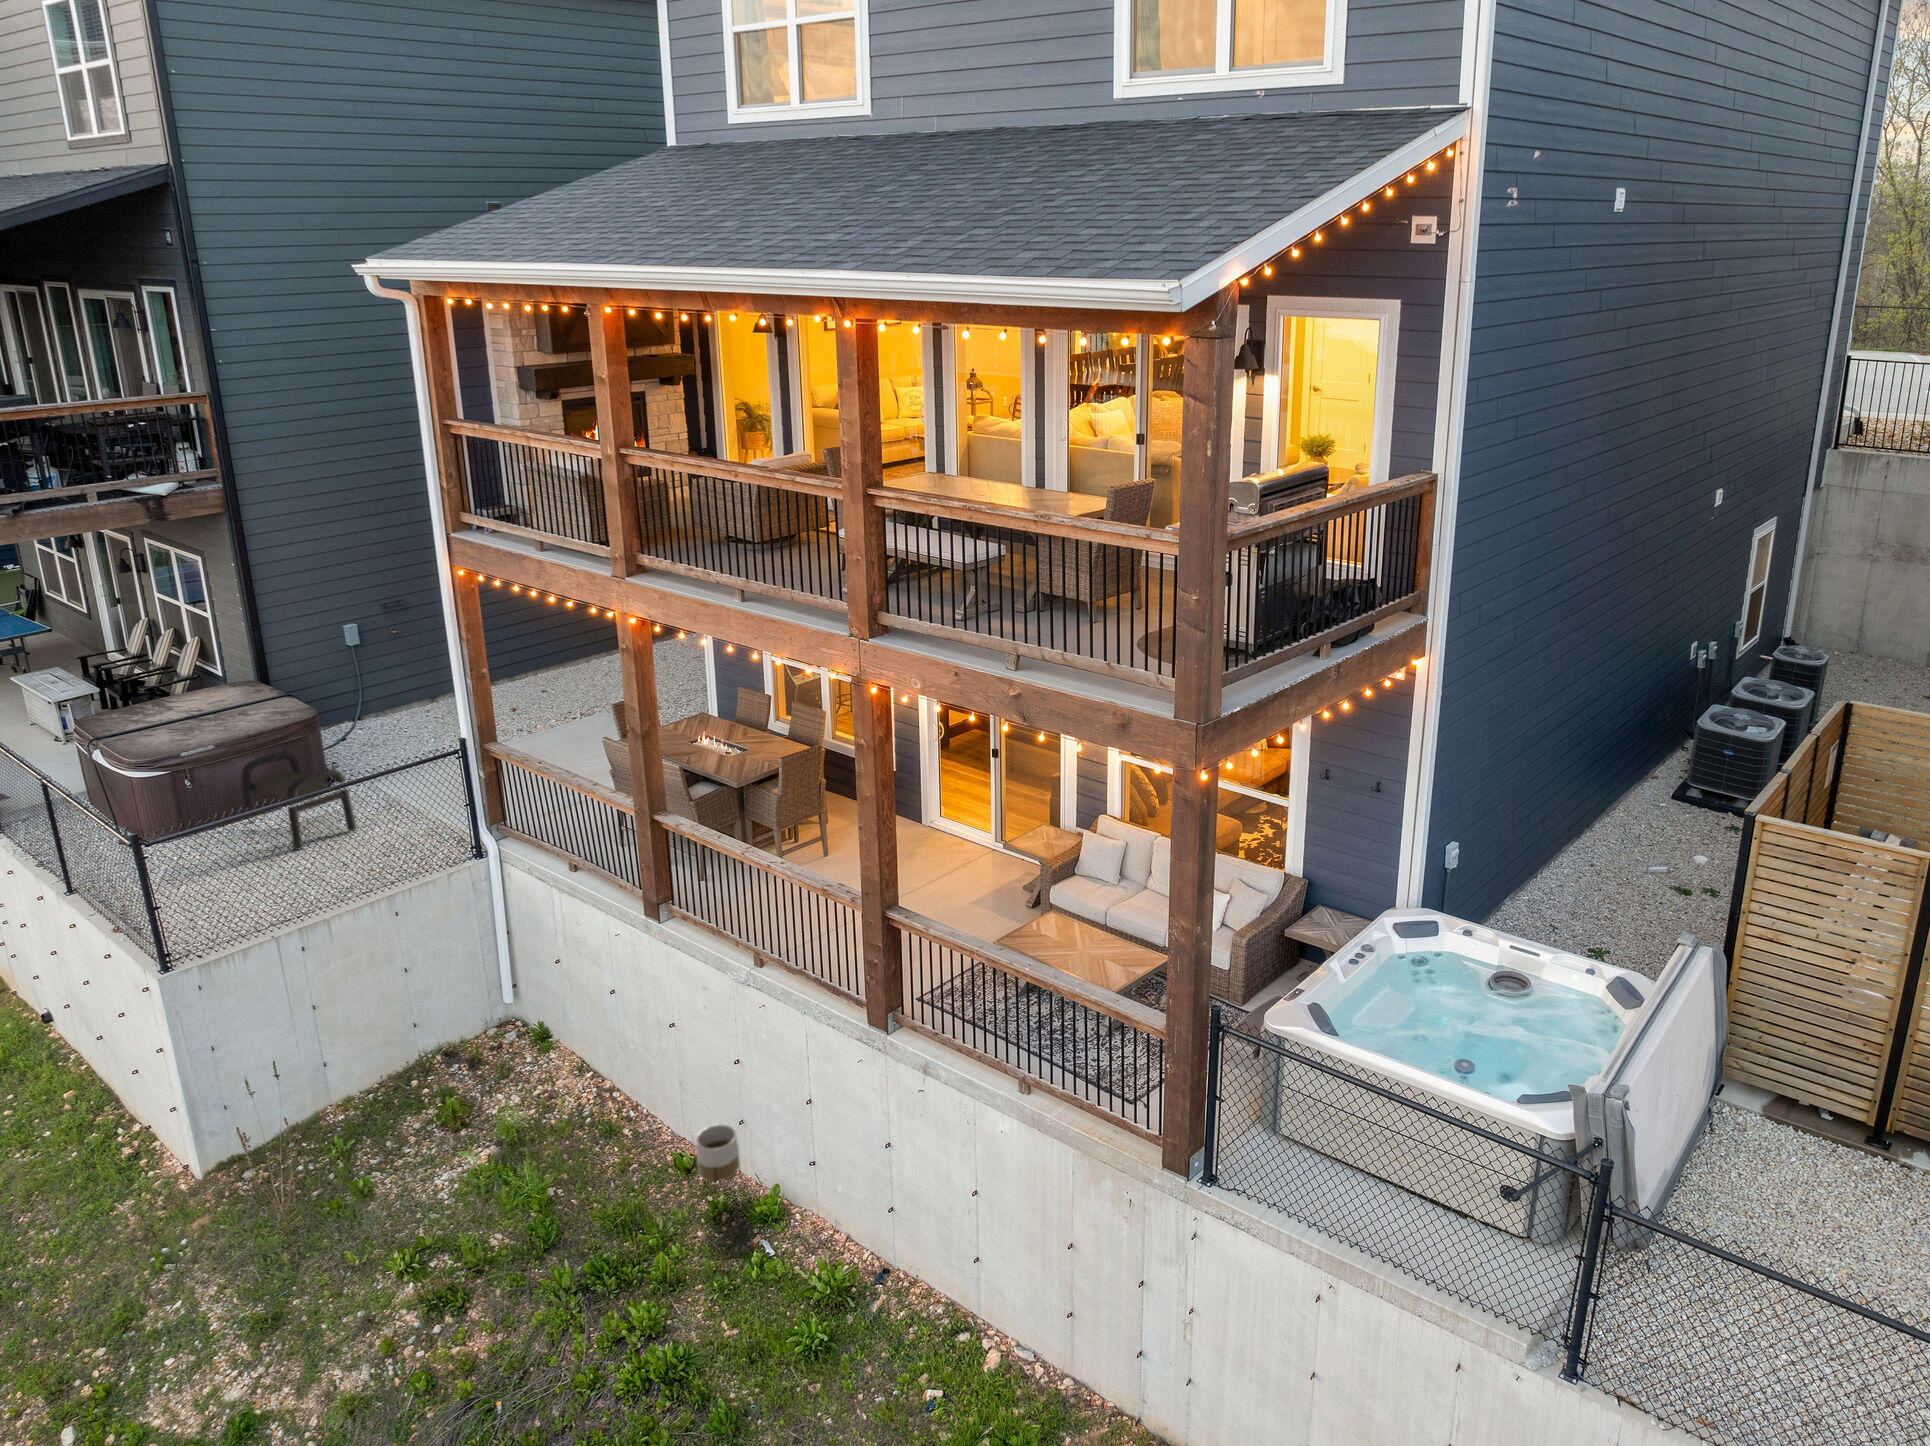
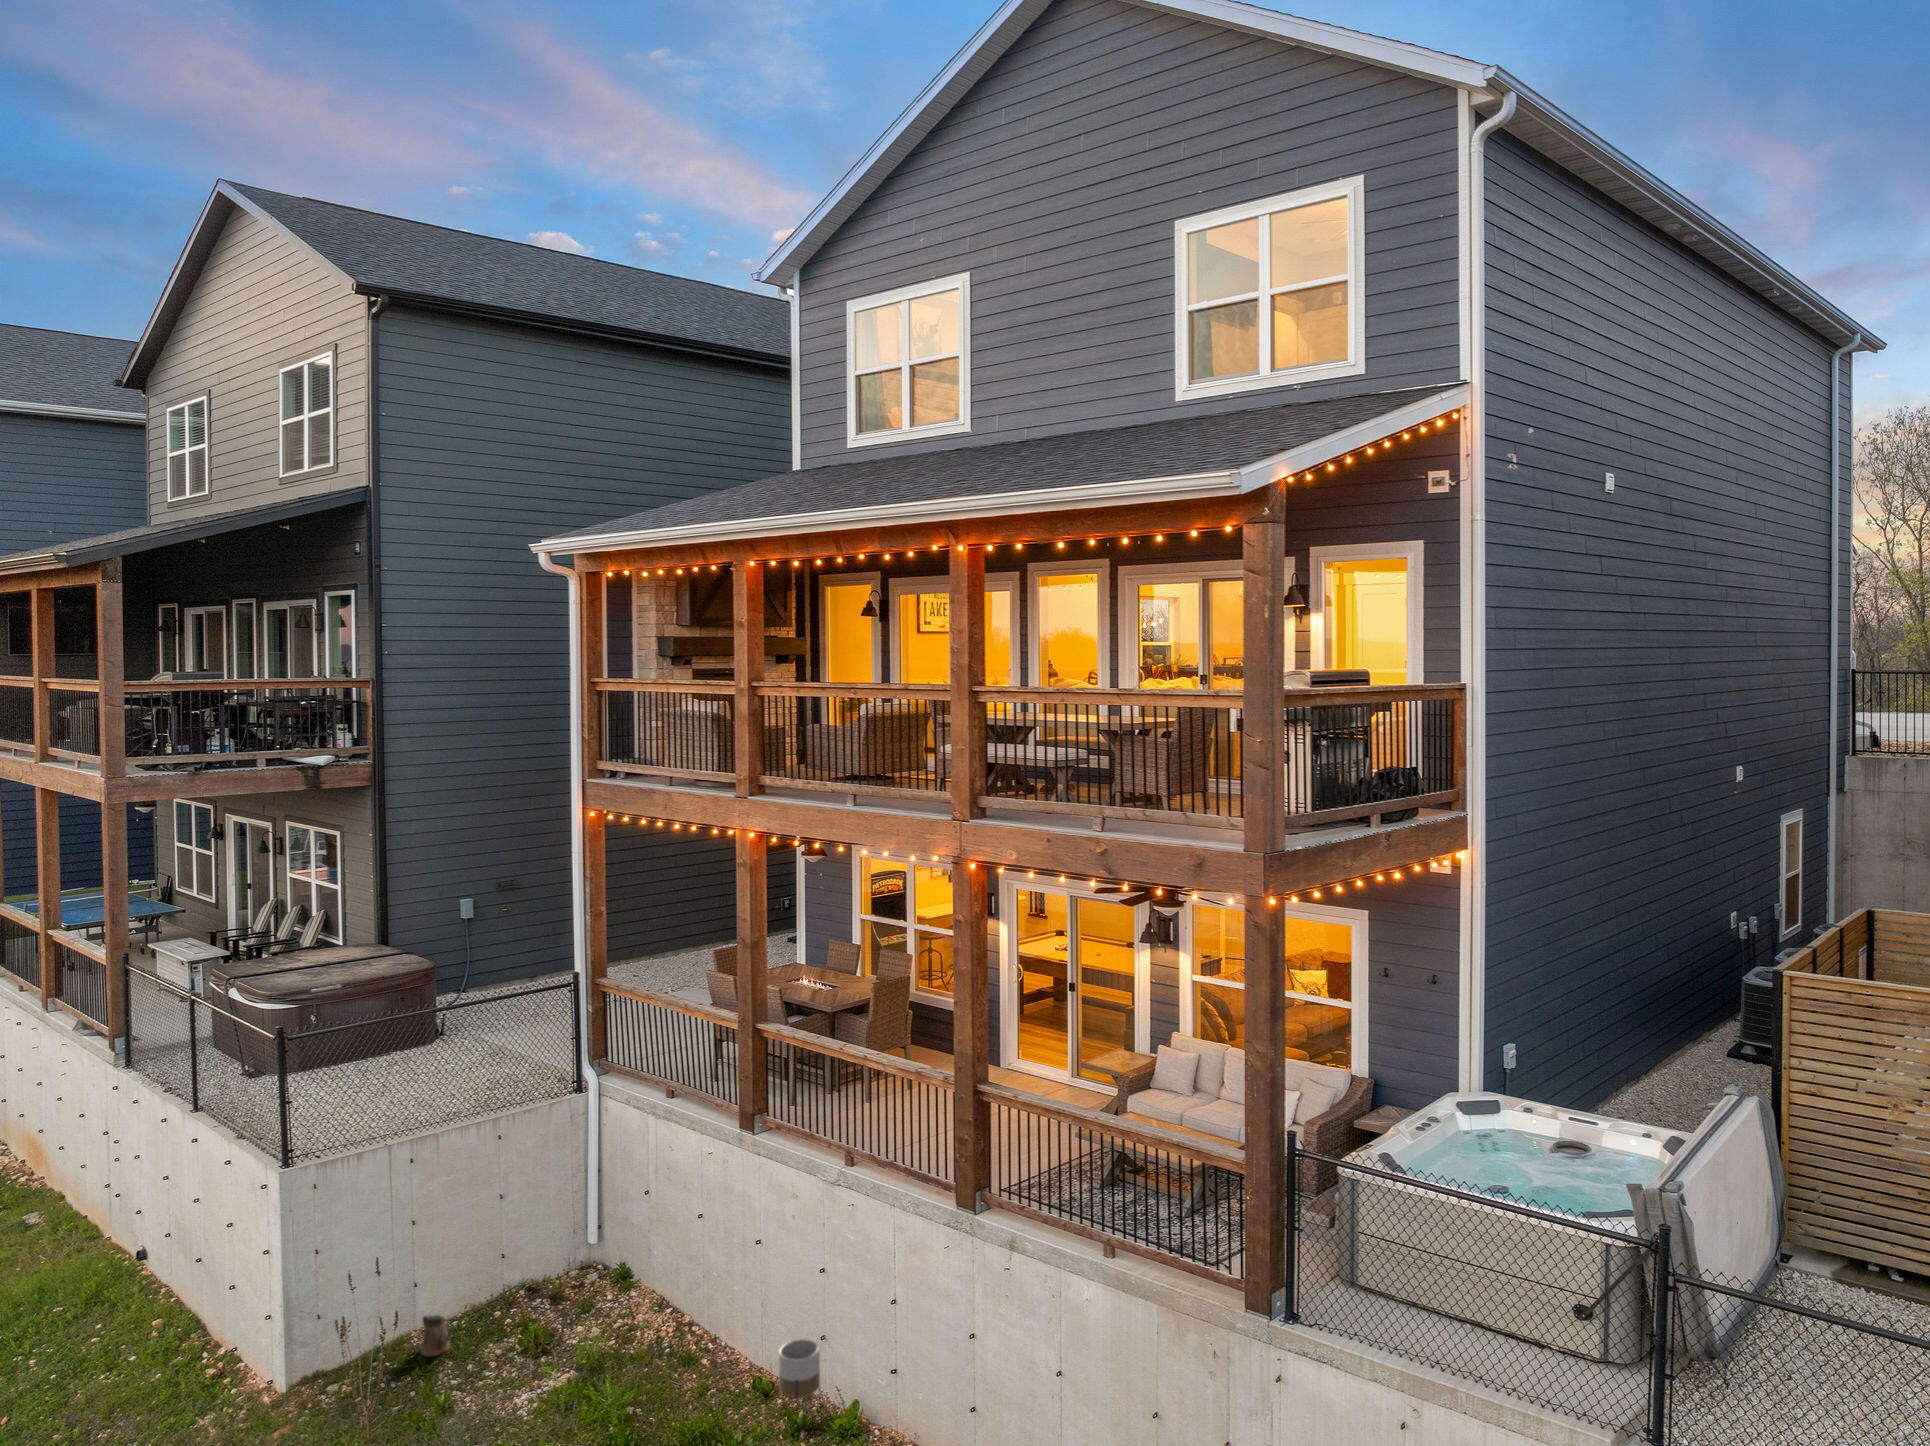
bench: present [242,751,356,850] -> none [362,990,463,1079]
watering can: none [338,1089,371,1130] -> present [420,1314,455,1357]

